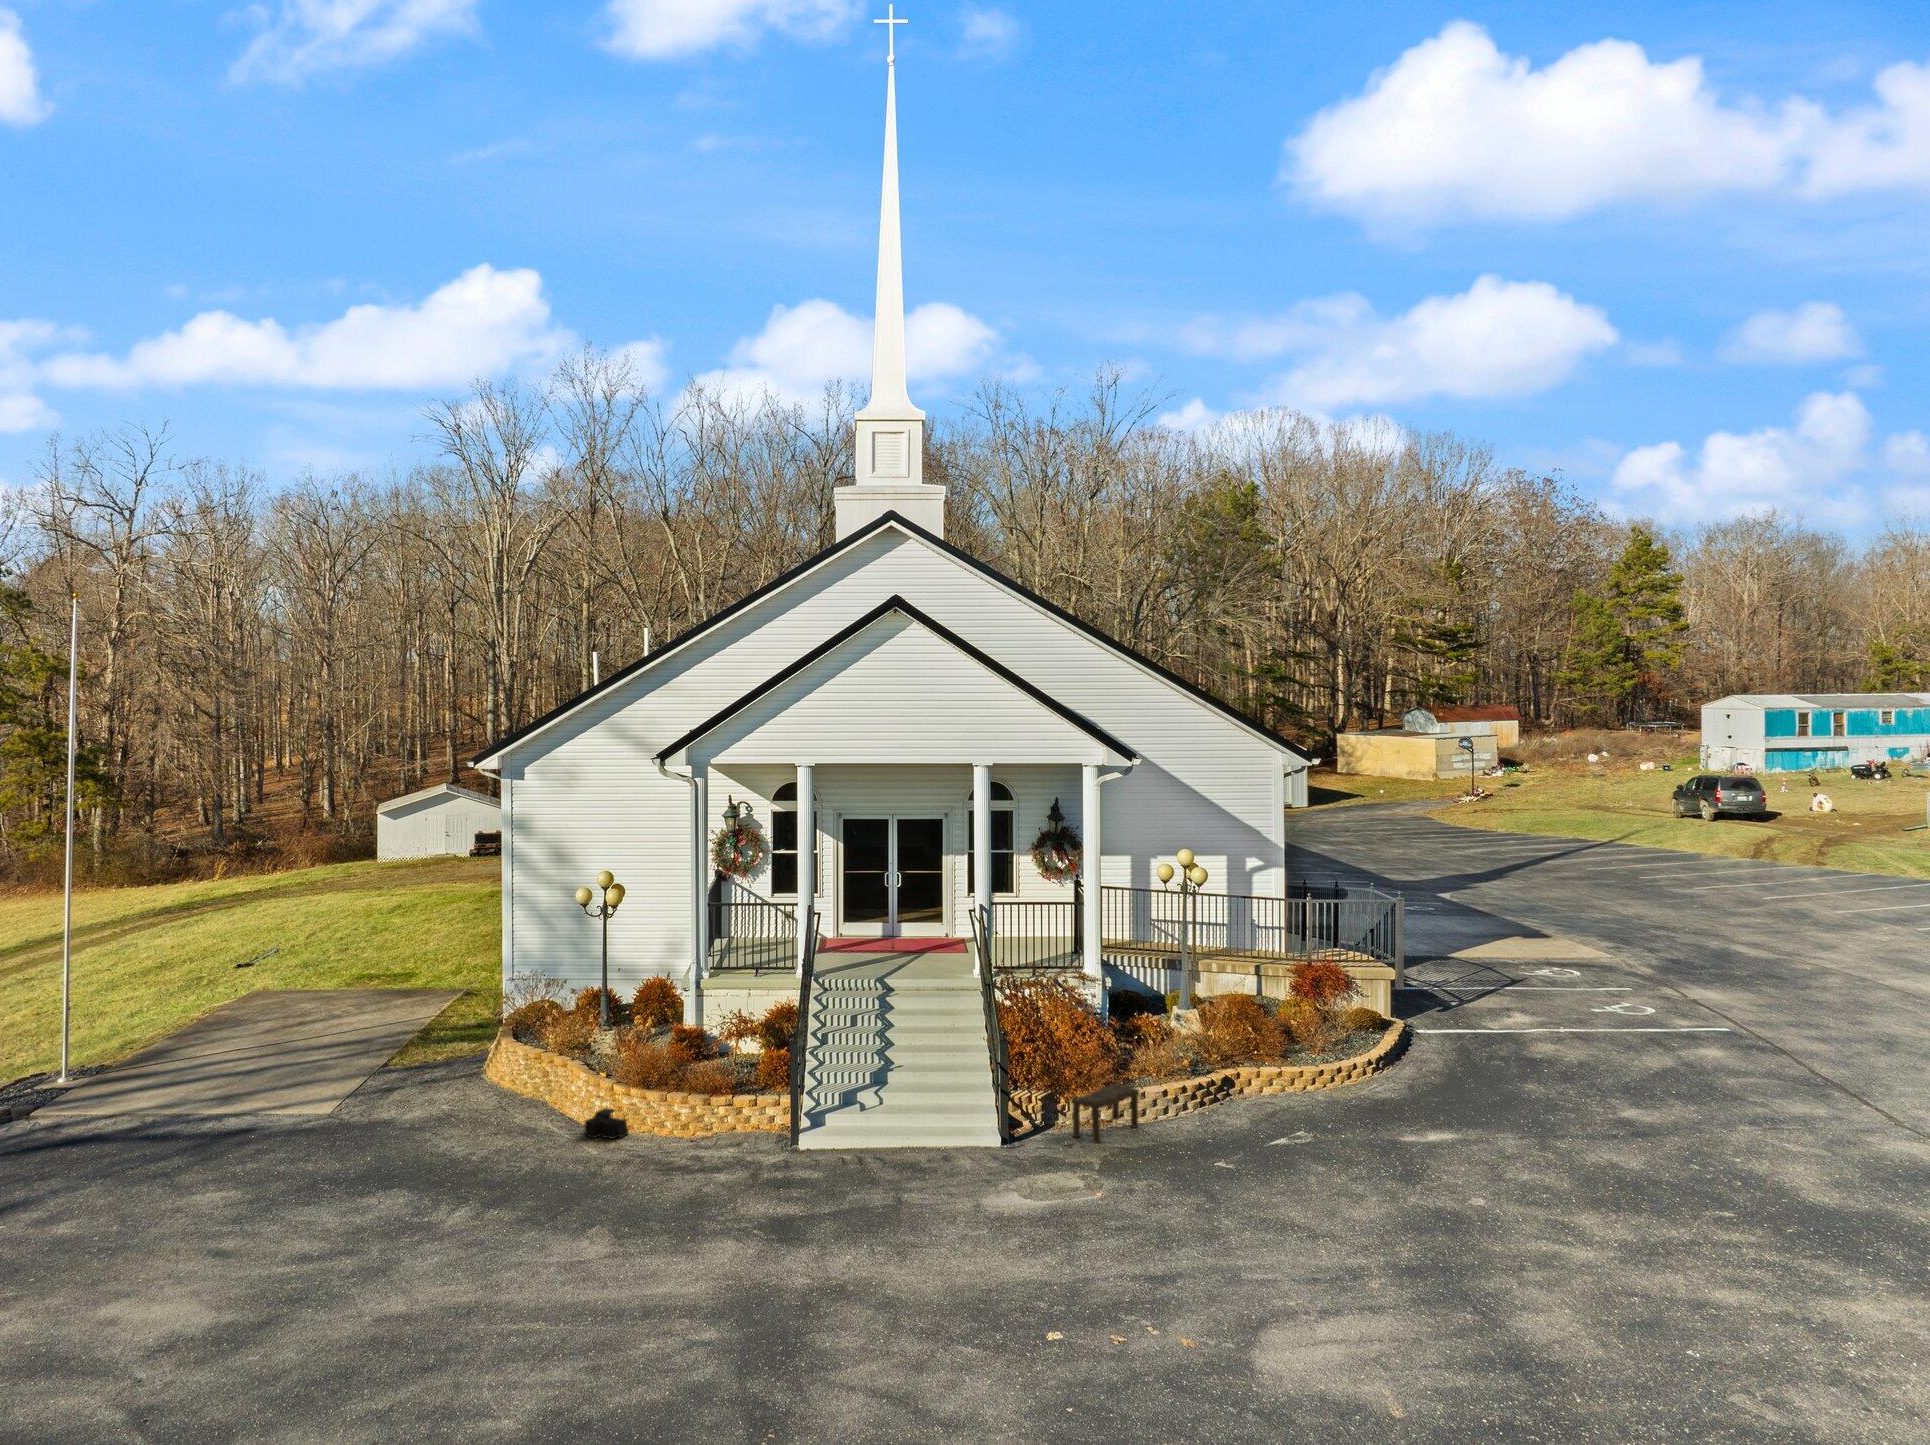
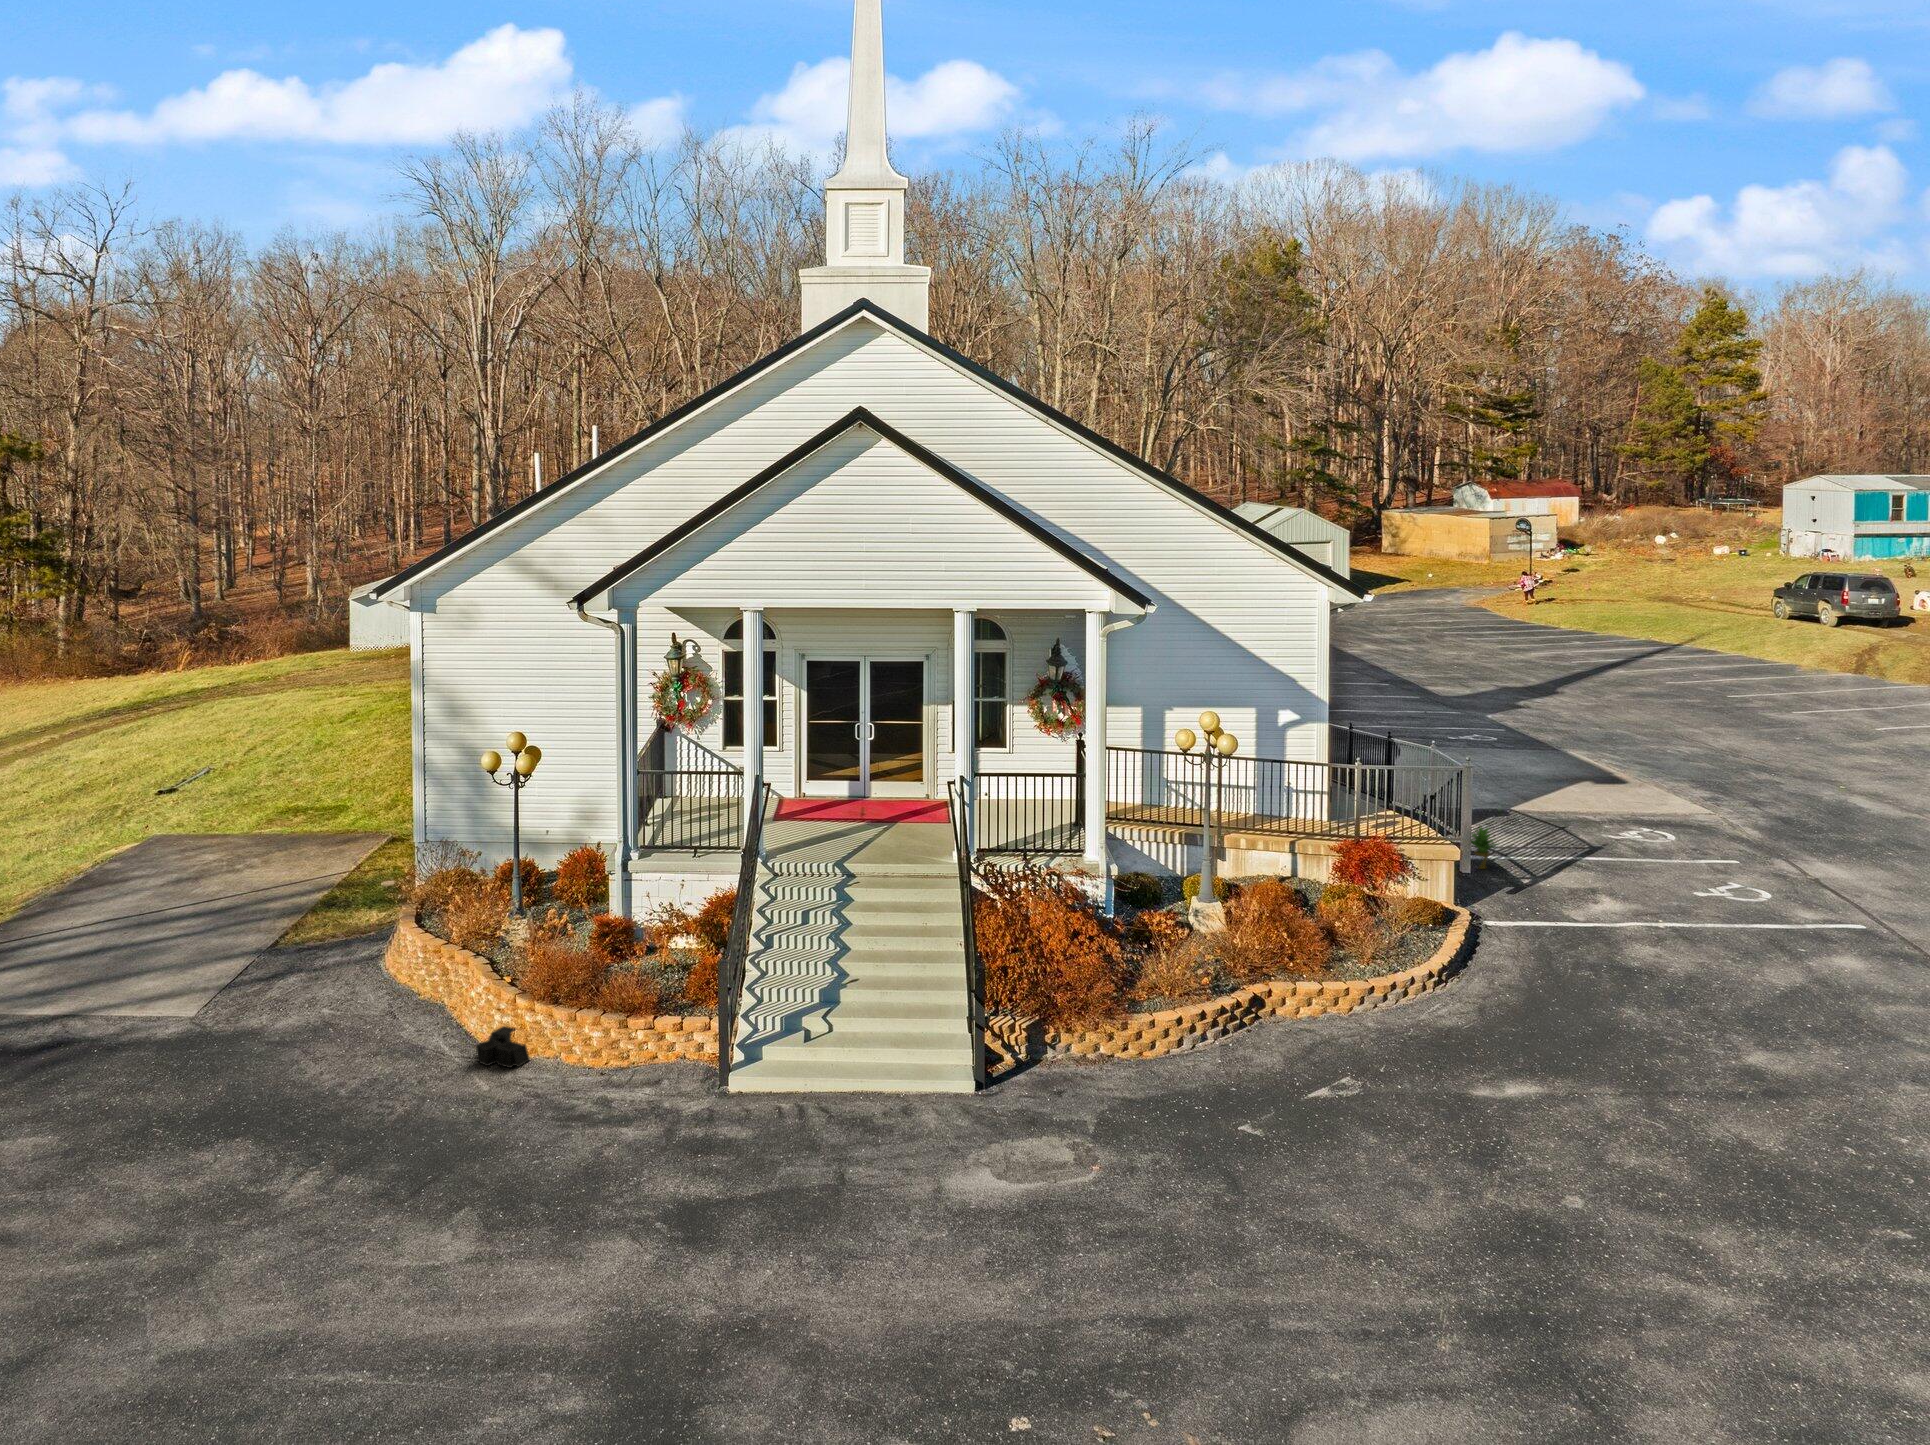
potted plant: none [1406,960,1435,997] -> present [1471,827,1496,869]
bench: present [1072,1083,1139,1143] -> none [1064,1010,1147,1088]

